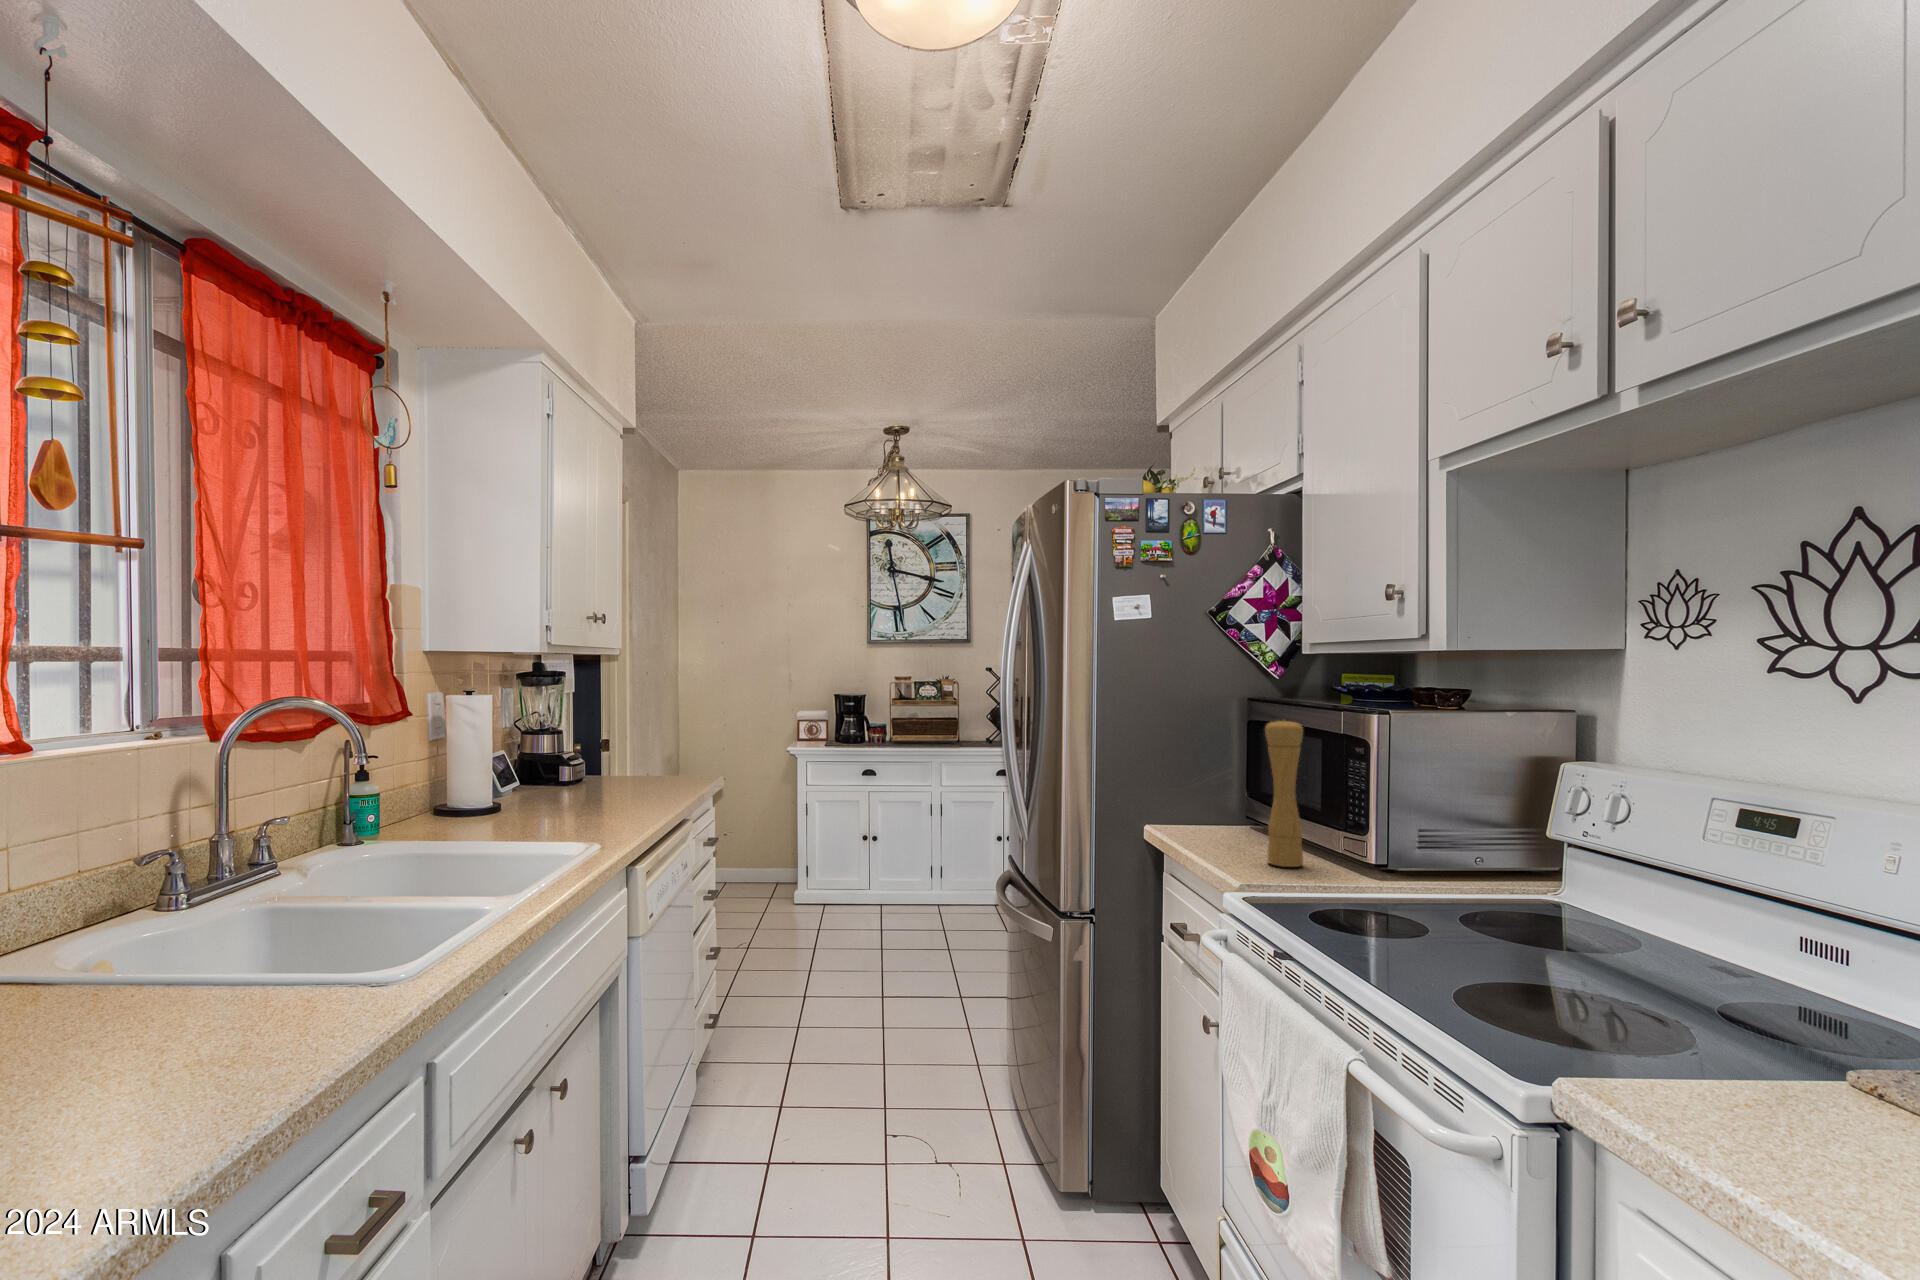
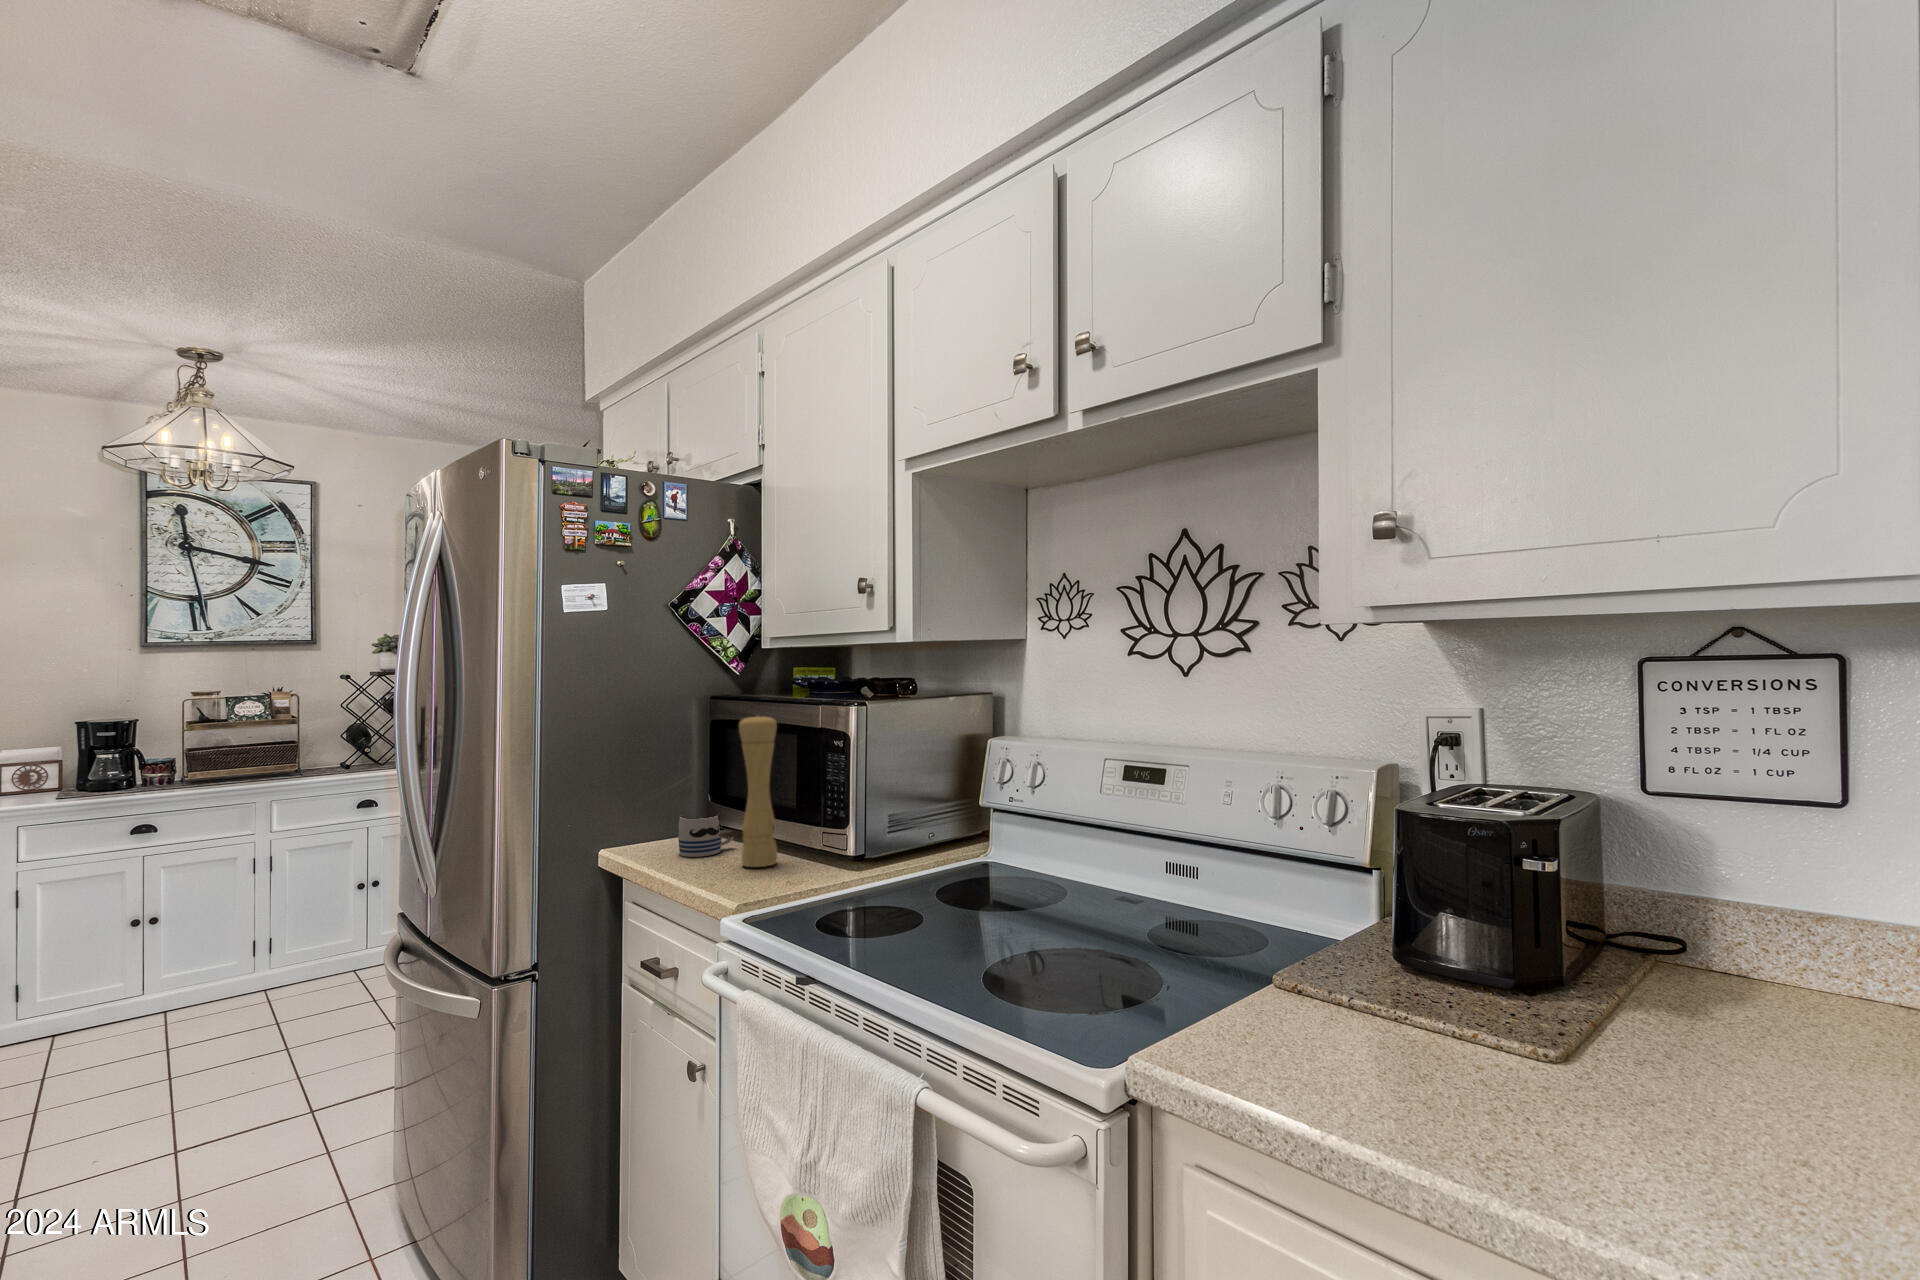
mug: none [1213,807,1268,849] -> present [678,815,733,857]

